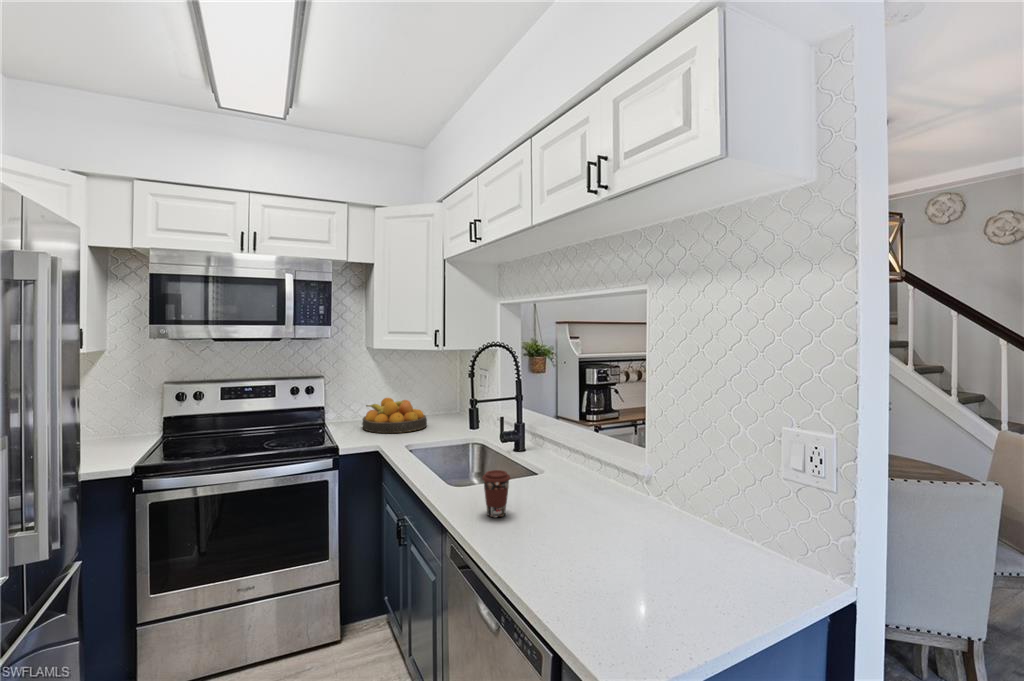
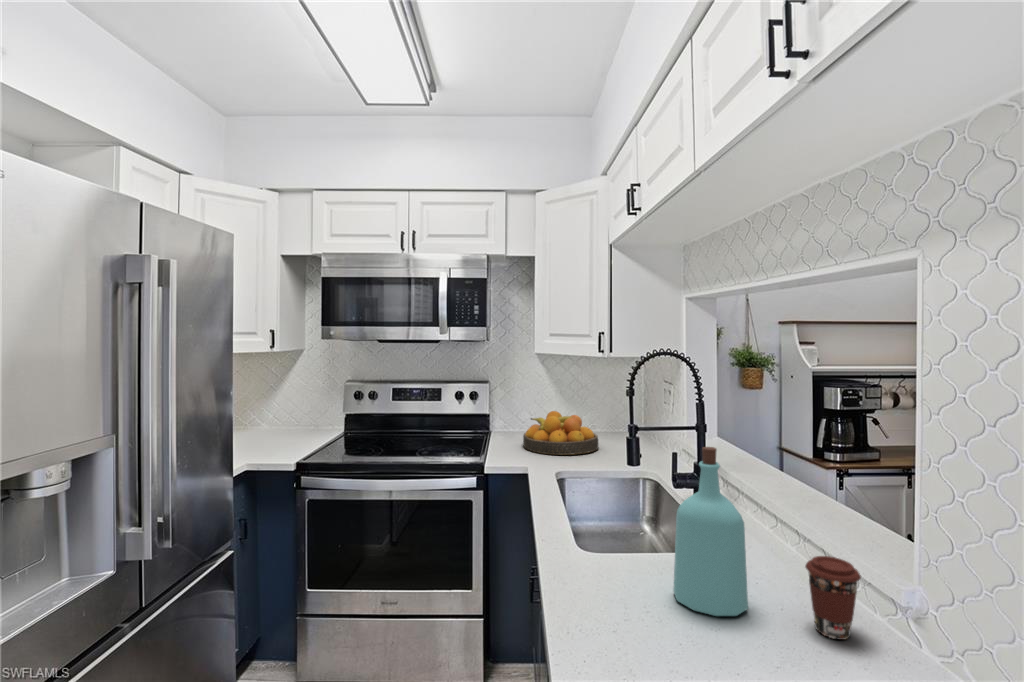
bottle: none [536,407,581,510] -> present [673,447,748,616]
coffee cup: present [482,470,511,517] -> present [805,556,861,640]

